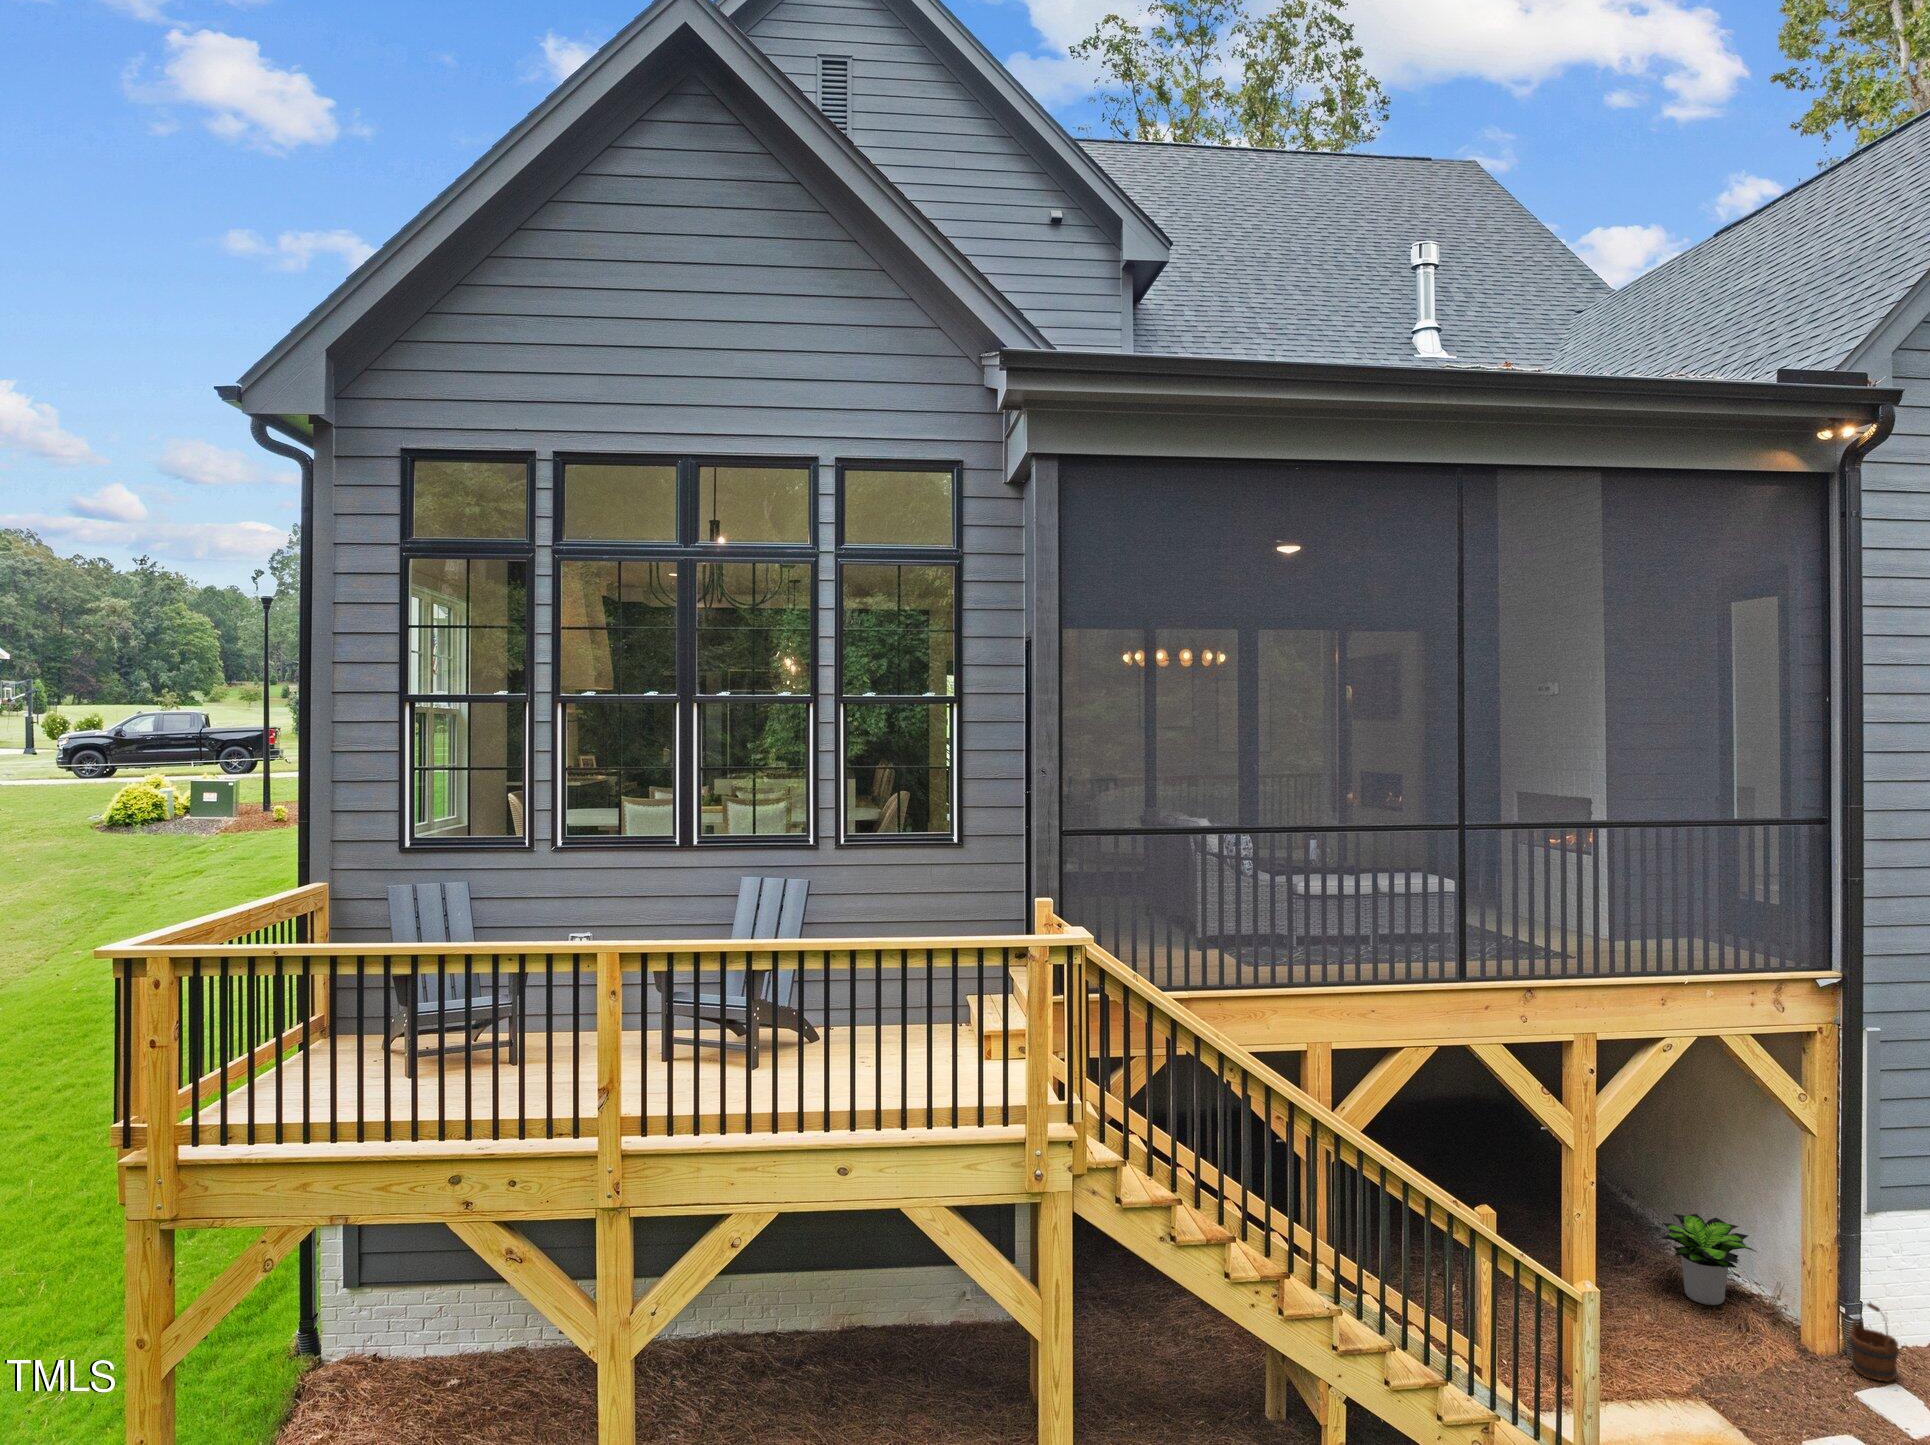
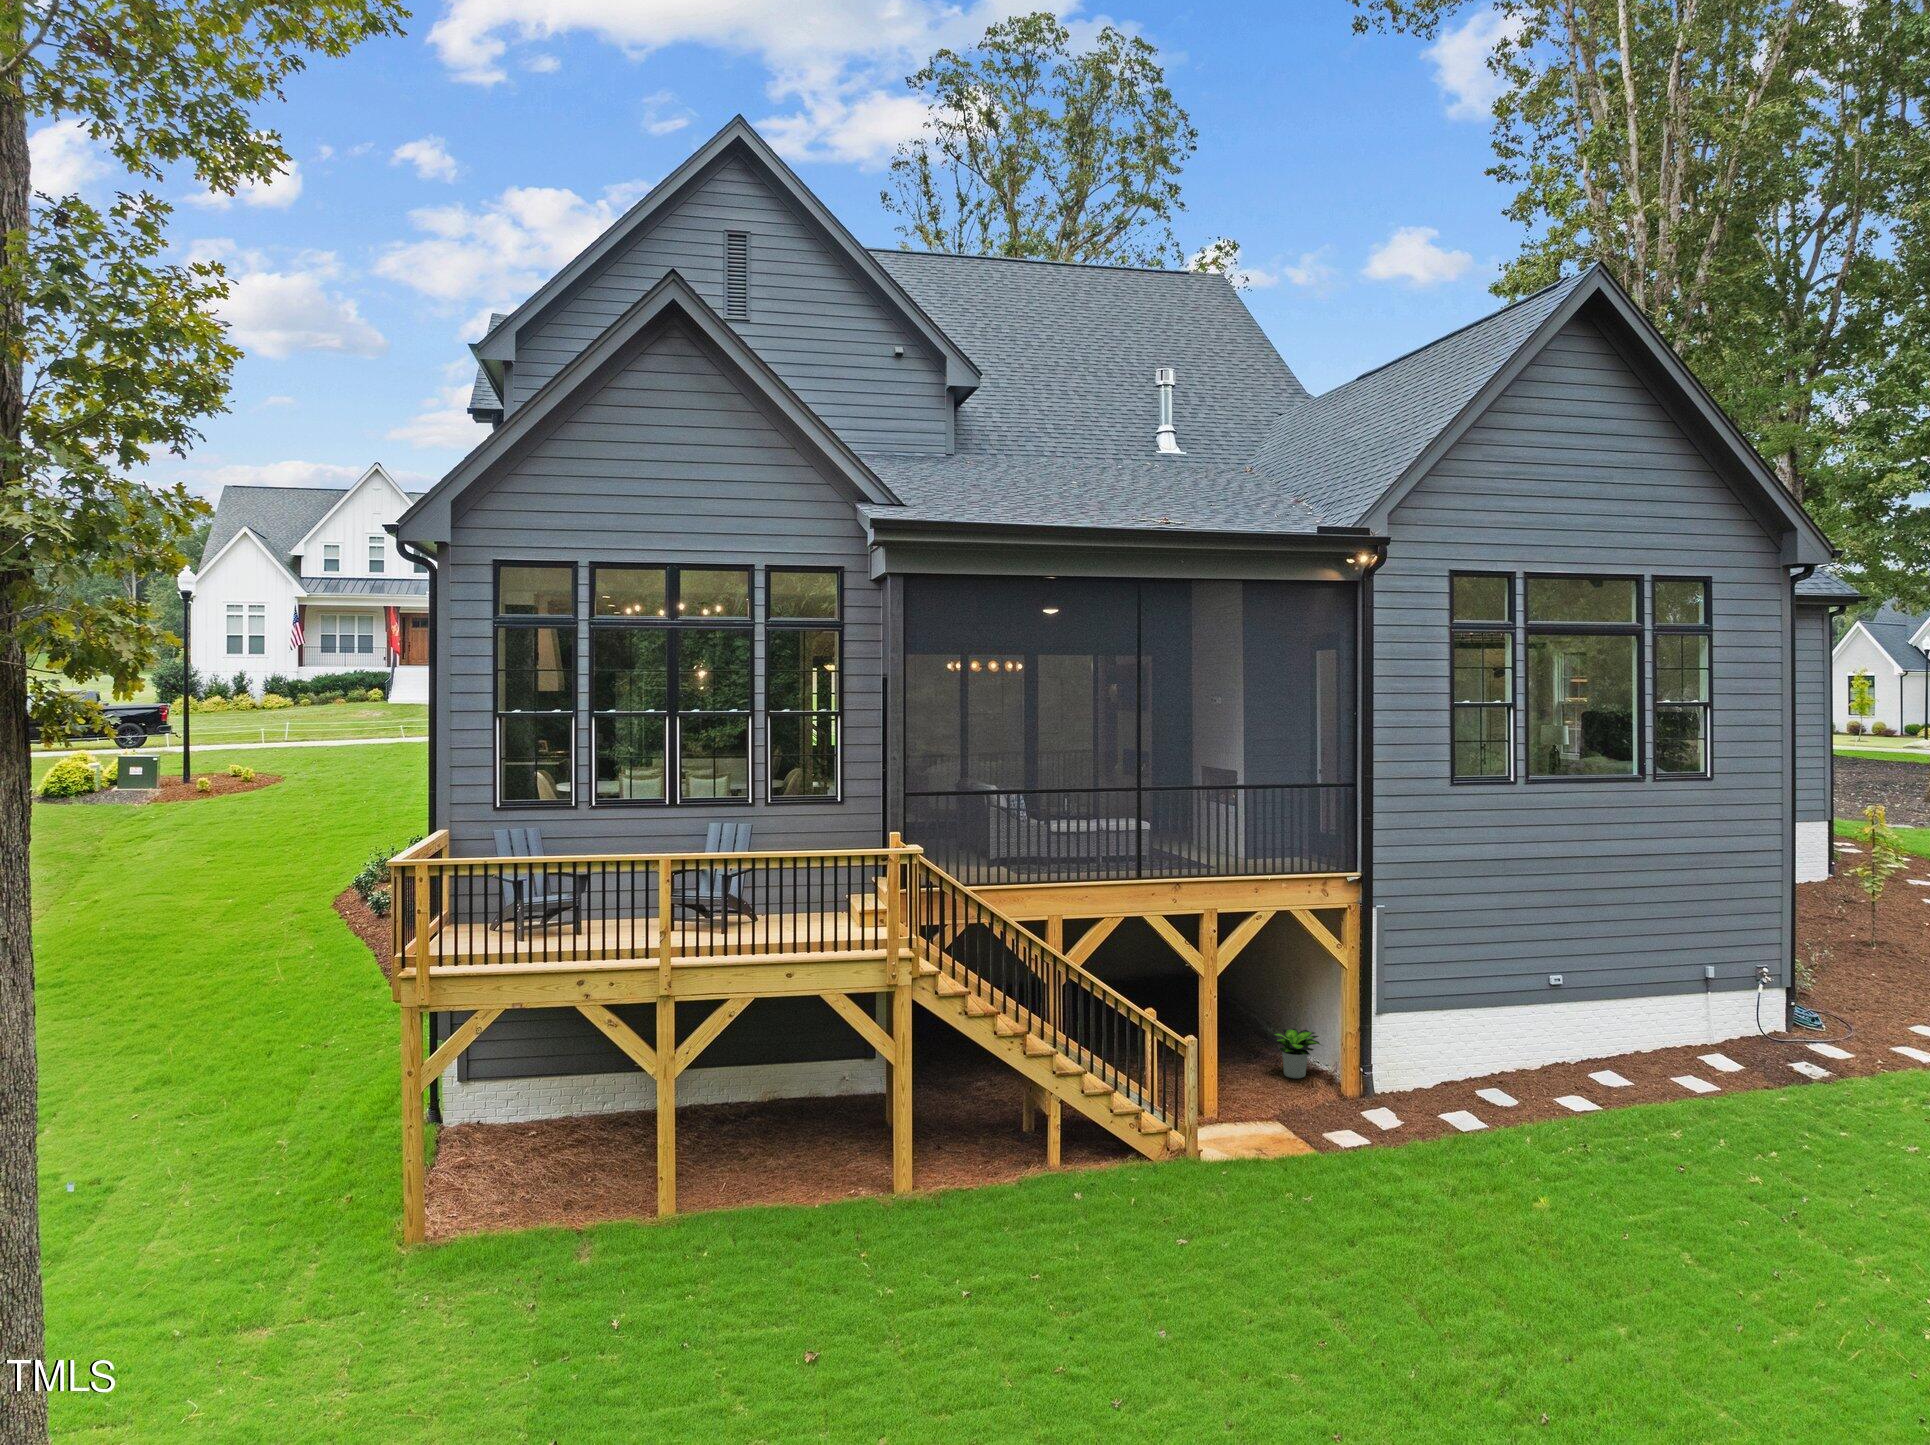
wooden bucket: present [1849,1303,1899,1382] -> none [1359,1062,1383,1104]

